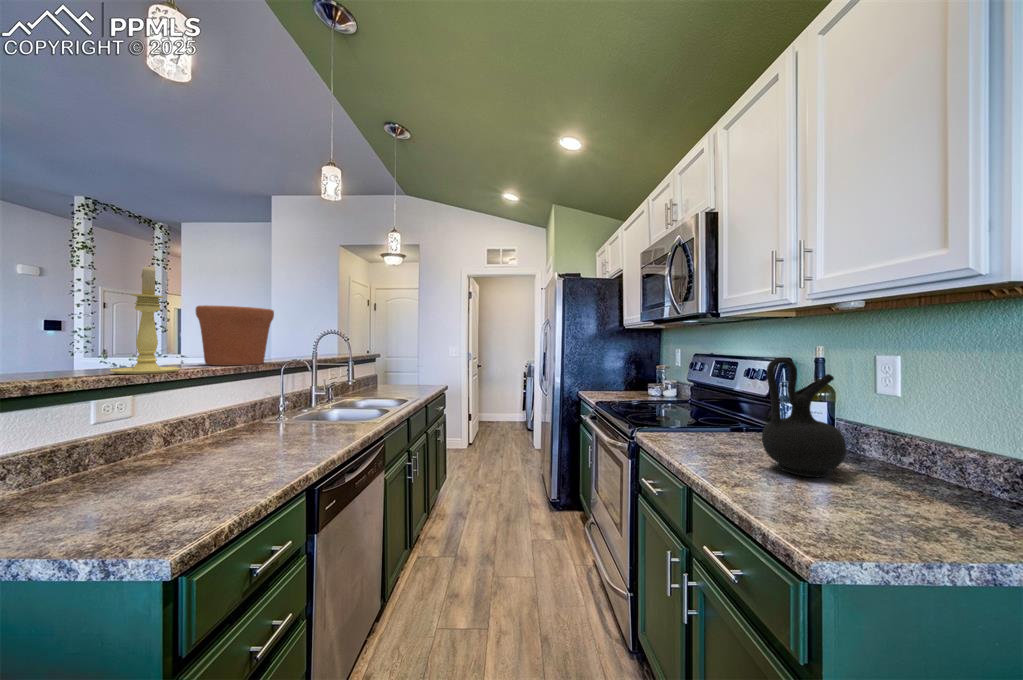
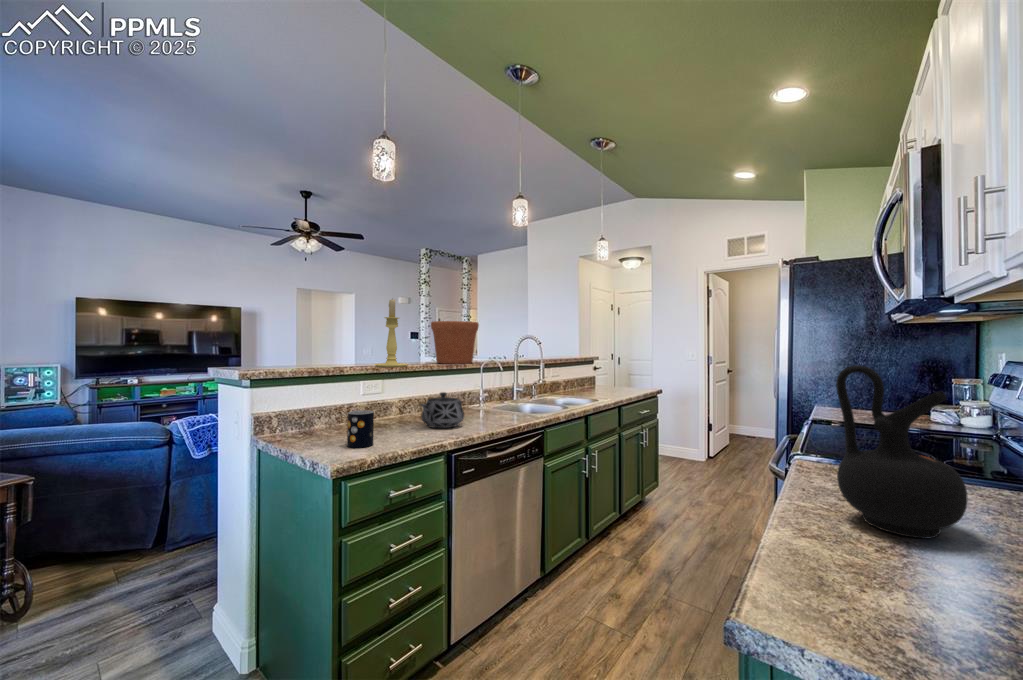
teapot: none [231,406,300,458] -> present [421,392,464,428]
mug: none [135,448,191,518] -> present [347,410,374,448]

